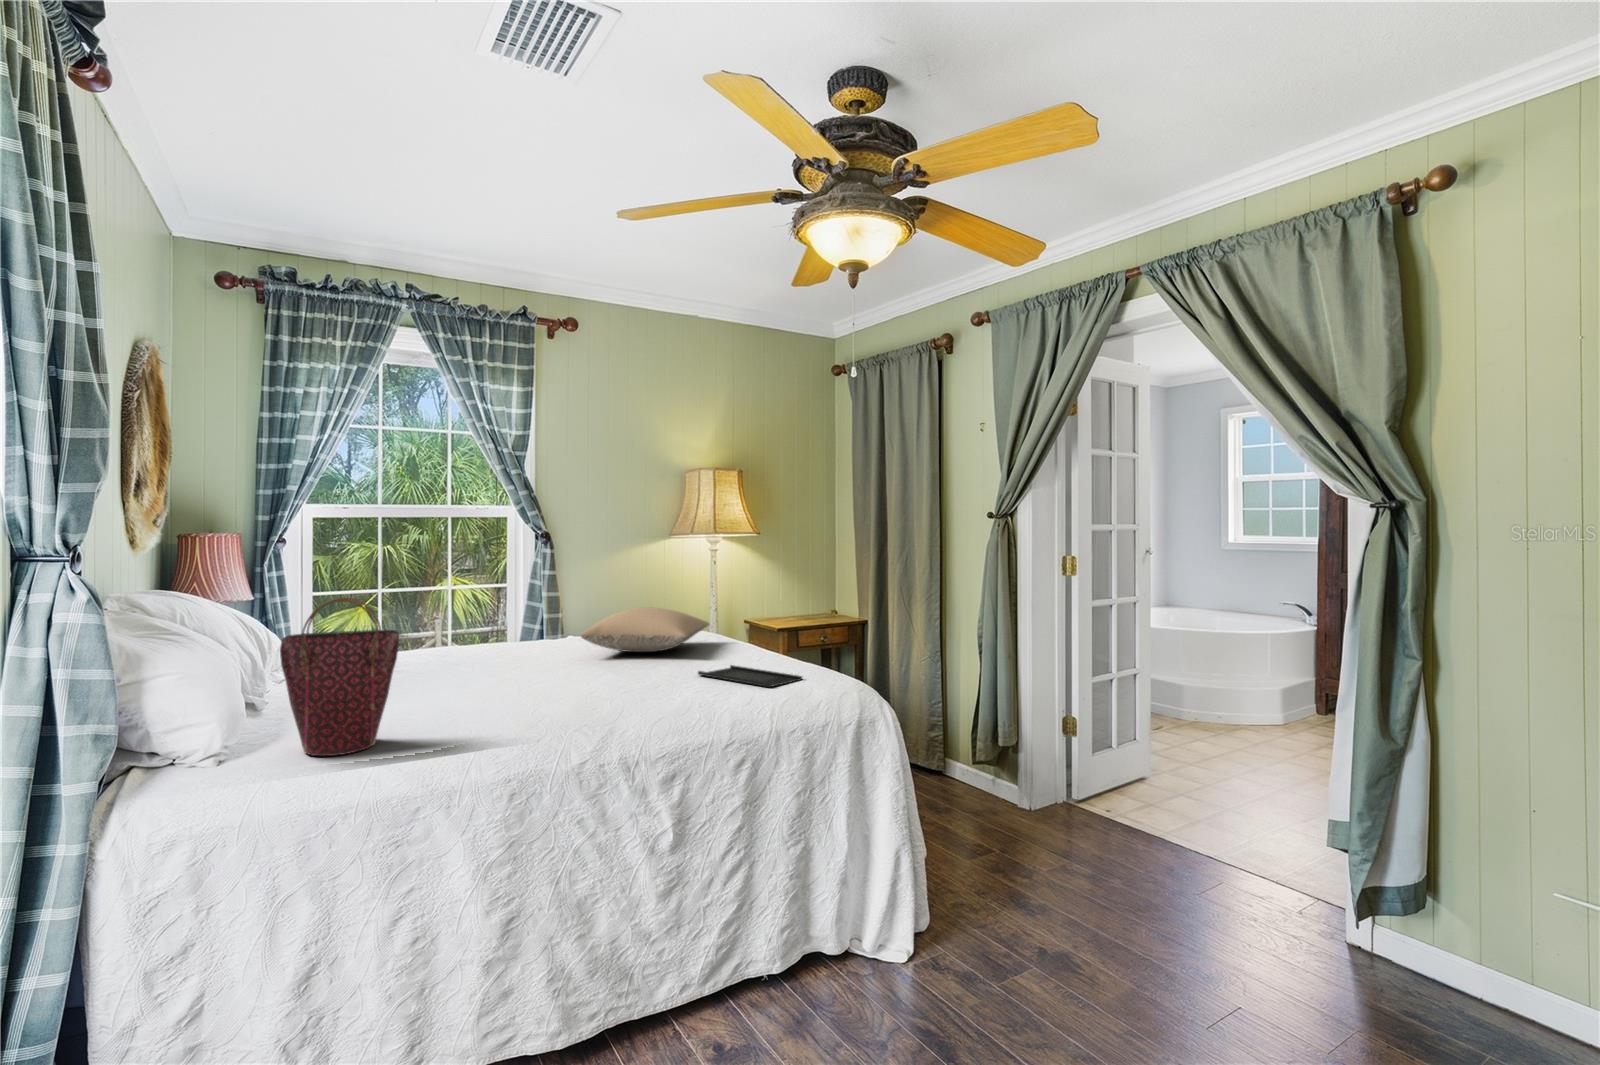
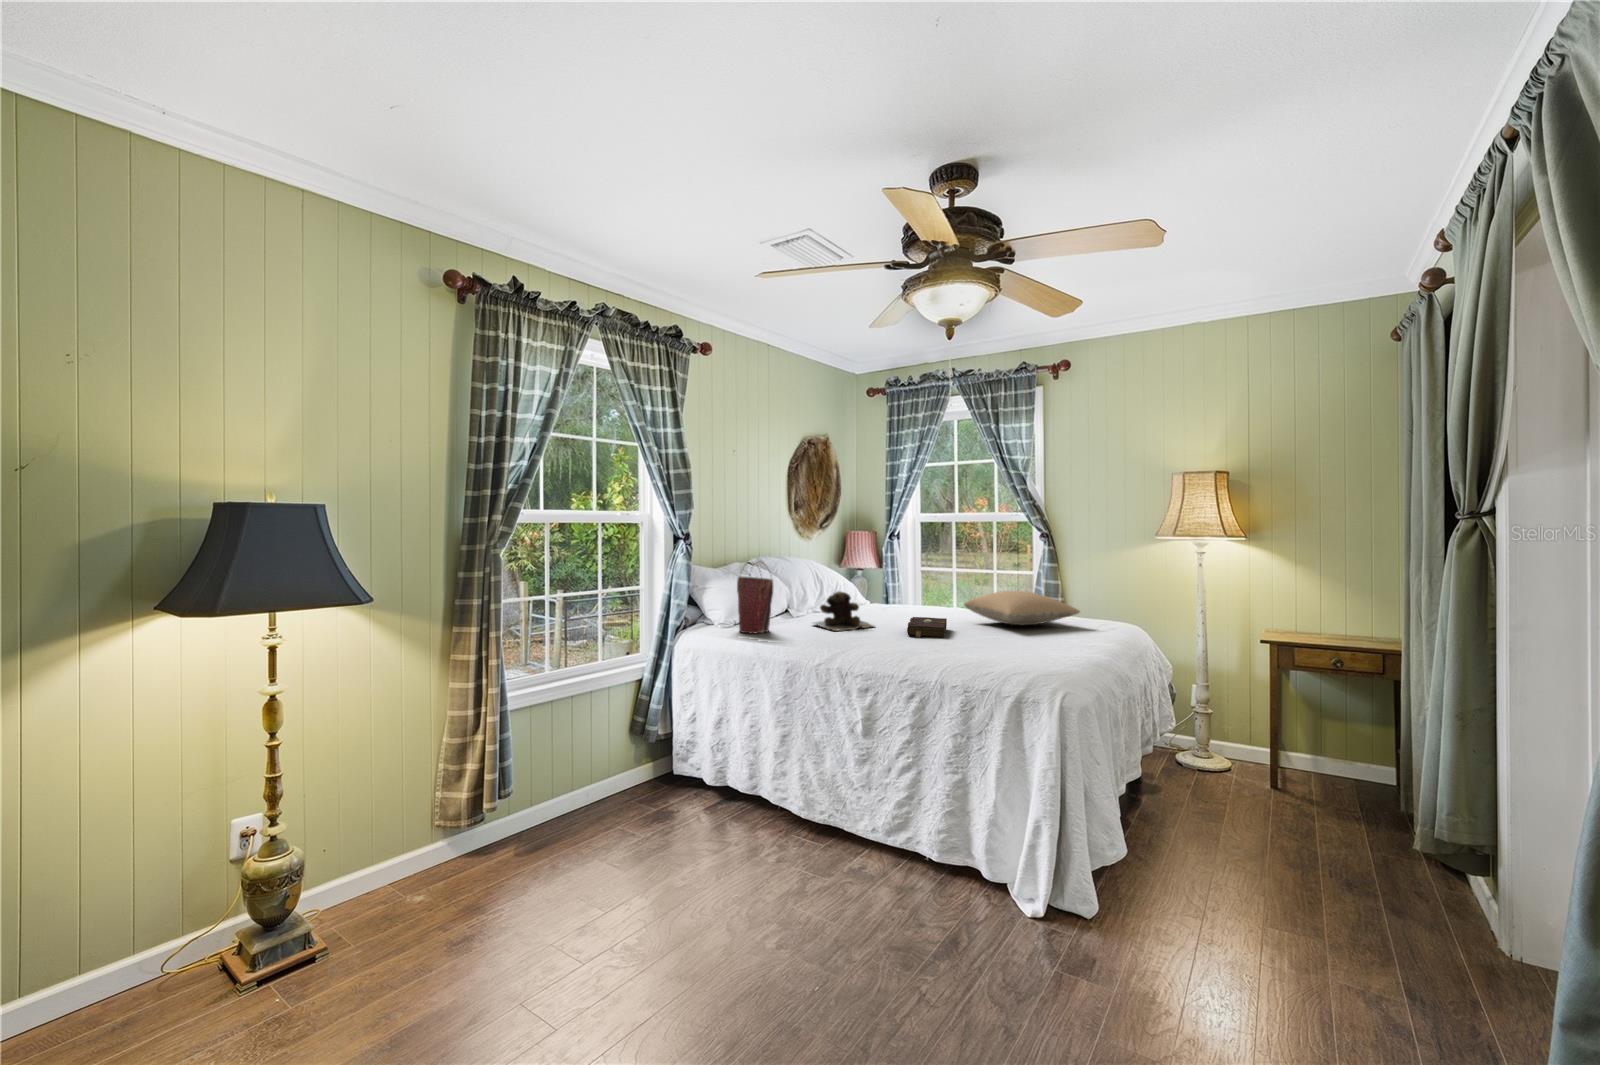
teddy bear: none [396,640,514,710] -> present [814,591,873,631]
book: none [565,656,653,687] -> present [907,617,947,638]
tray: present [698,665,802,687] -> none [971,638,1013,657]

